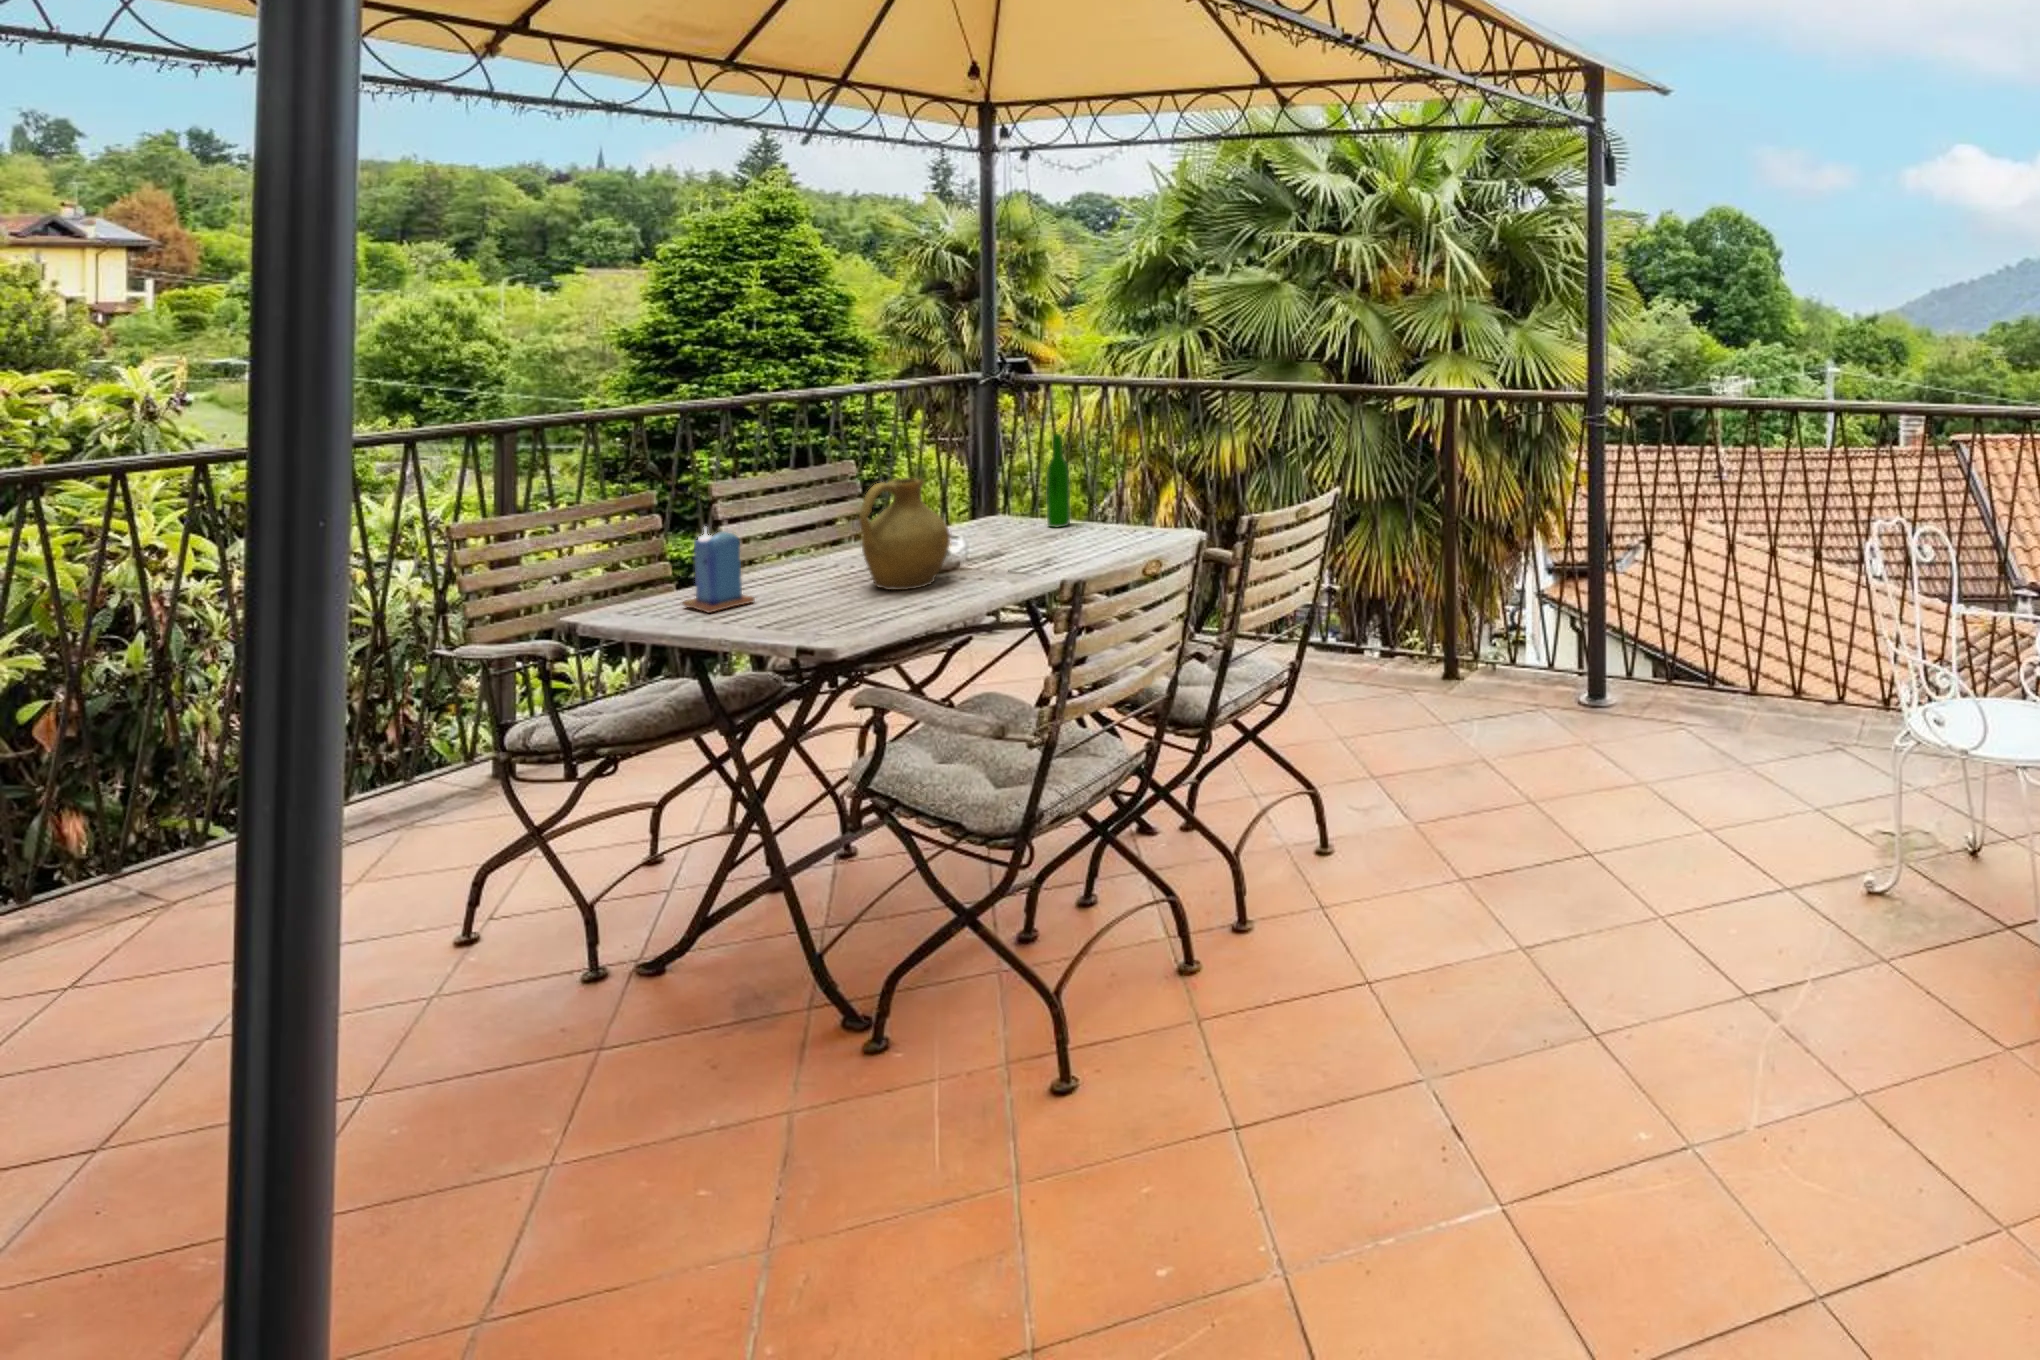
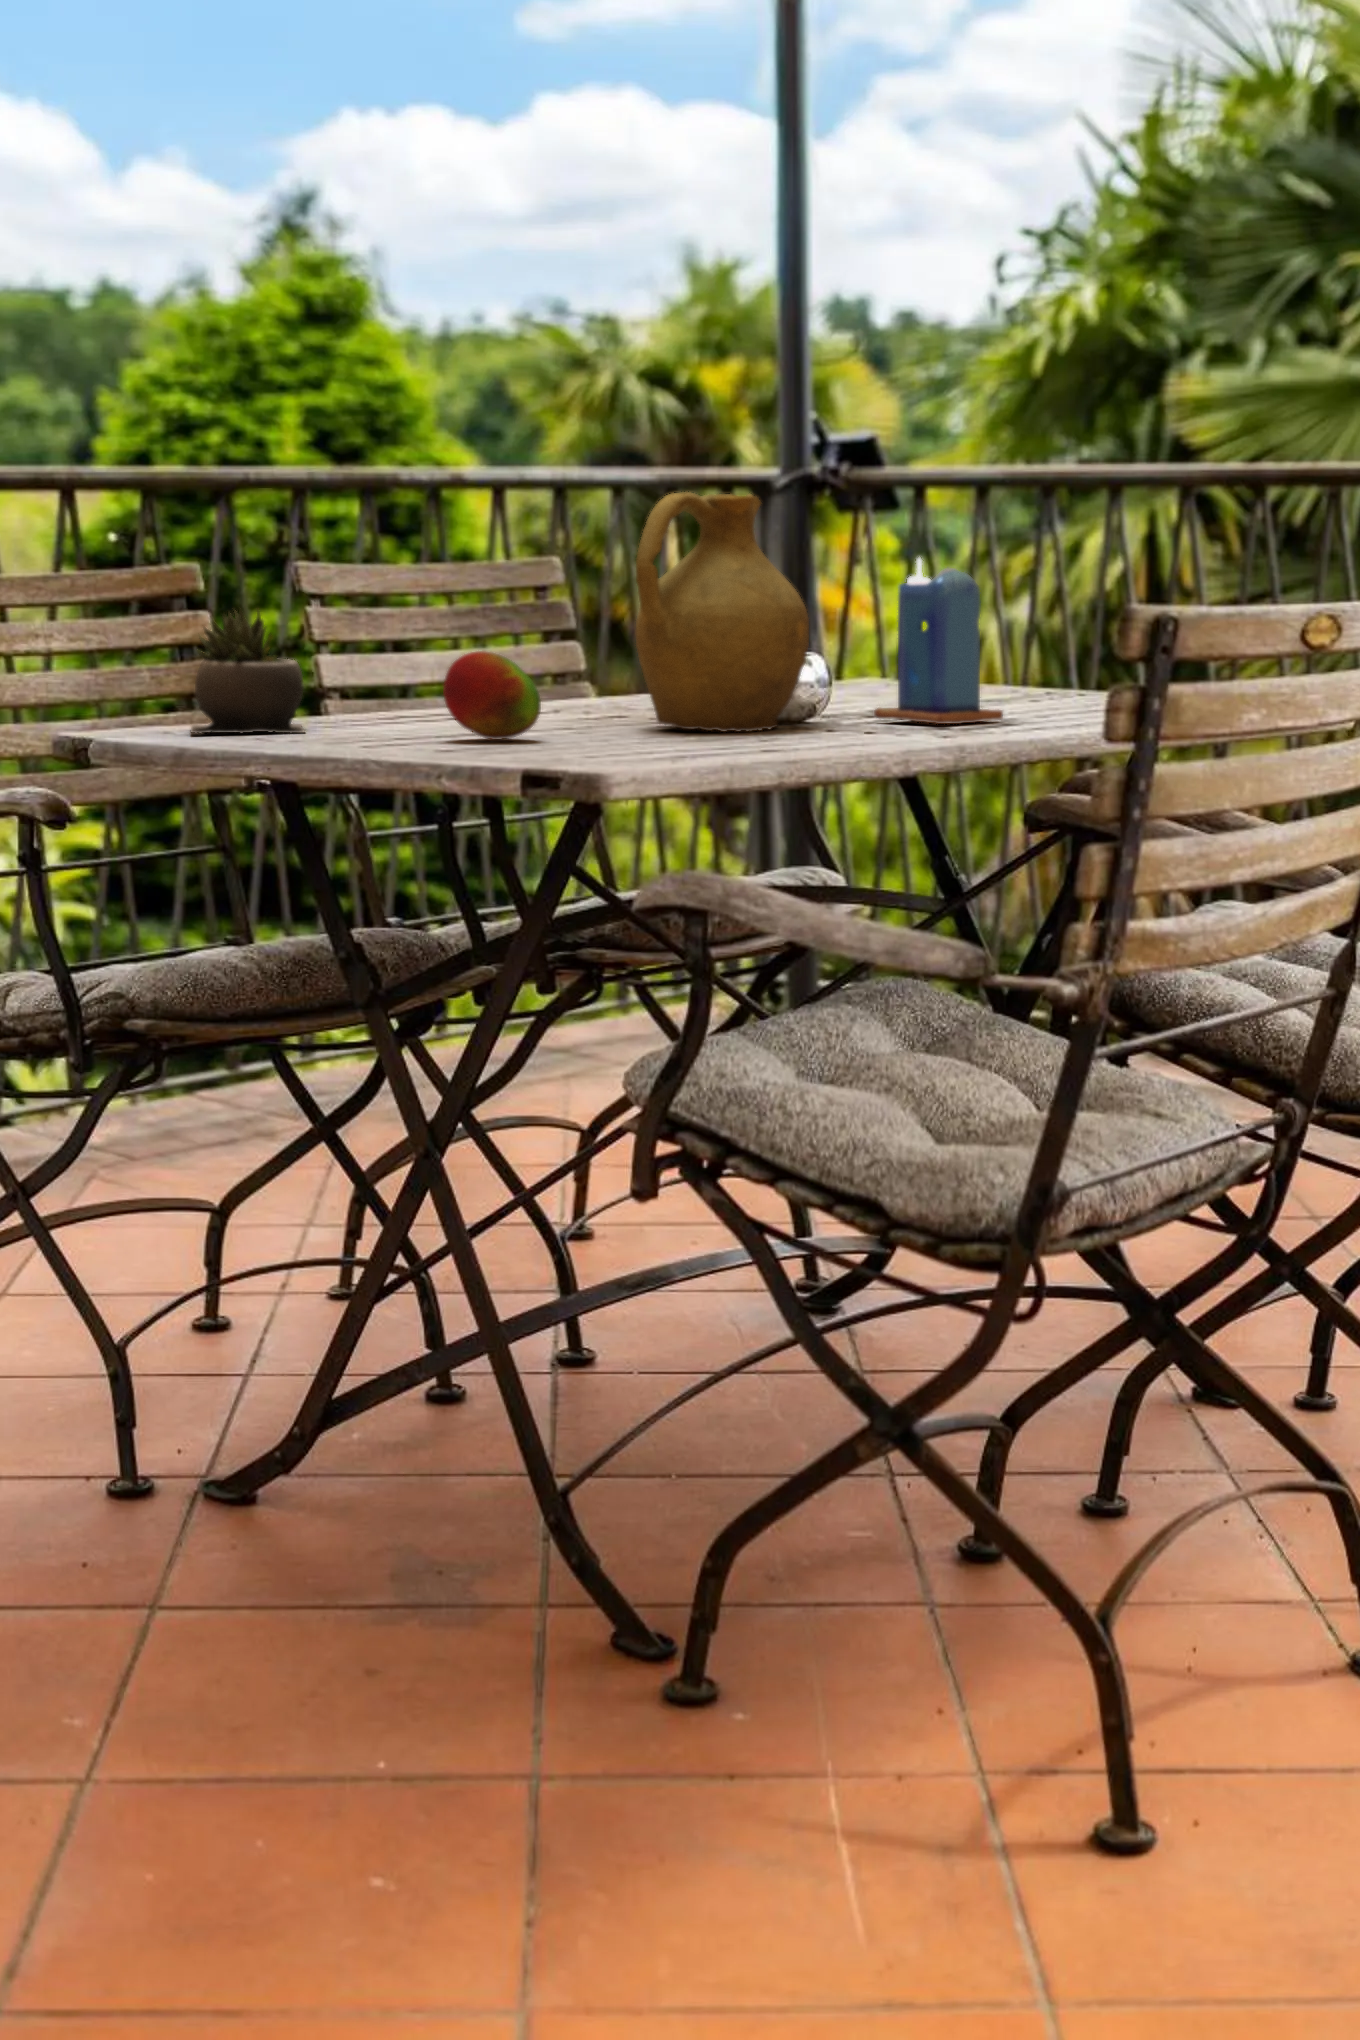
wine bottle: present [1047,434,1070,527] -> none [975,486,1024,697]
candle: present [683,528,755,613] -> present [874,558,1003,724]
succulent plant: none [619,541,687,609] -> present [191,610,304,733]
fruit: none [756,569,809,609] -> present [443,651,541,740]

